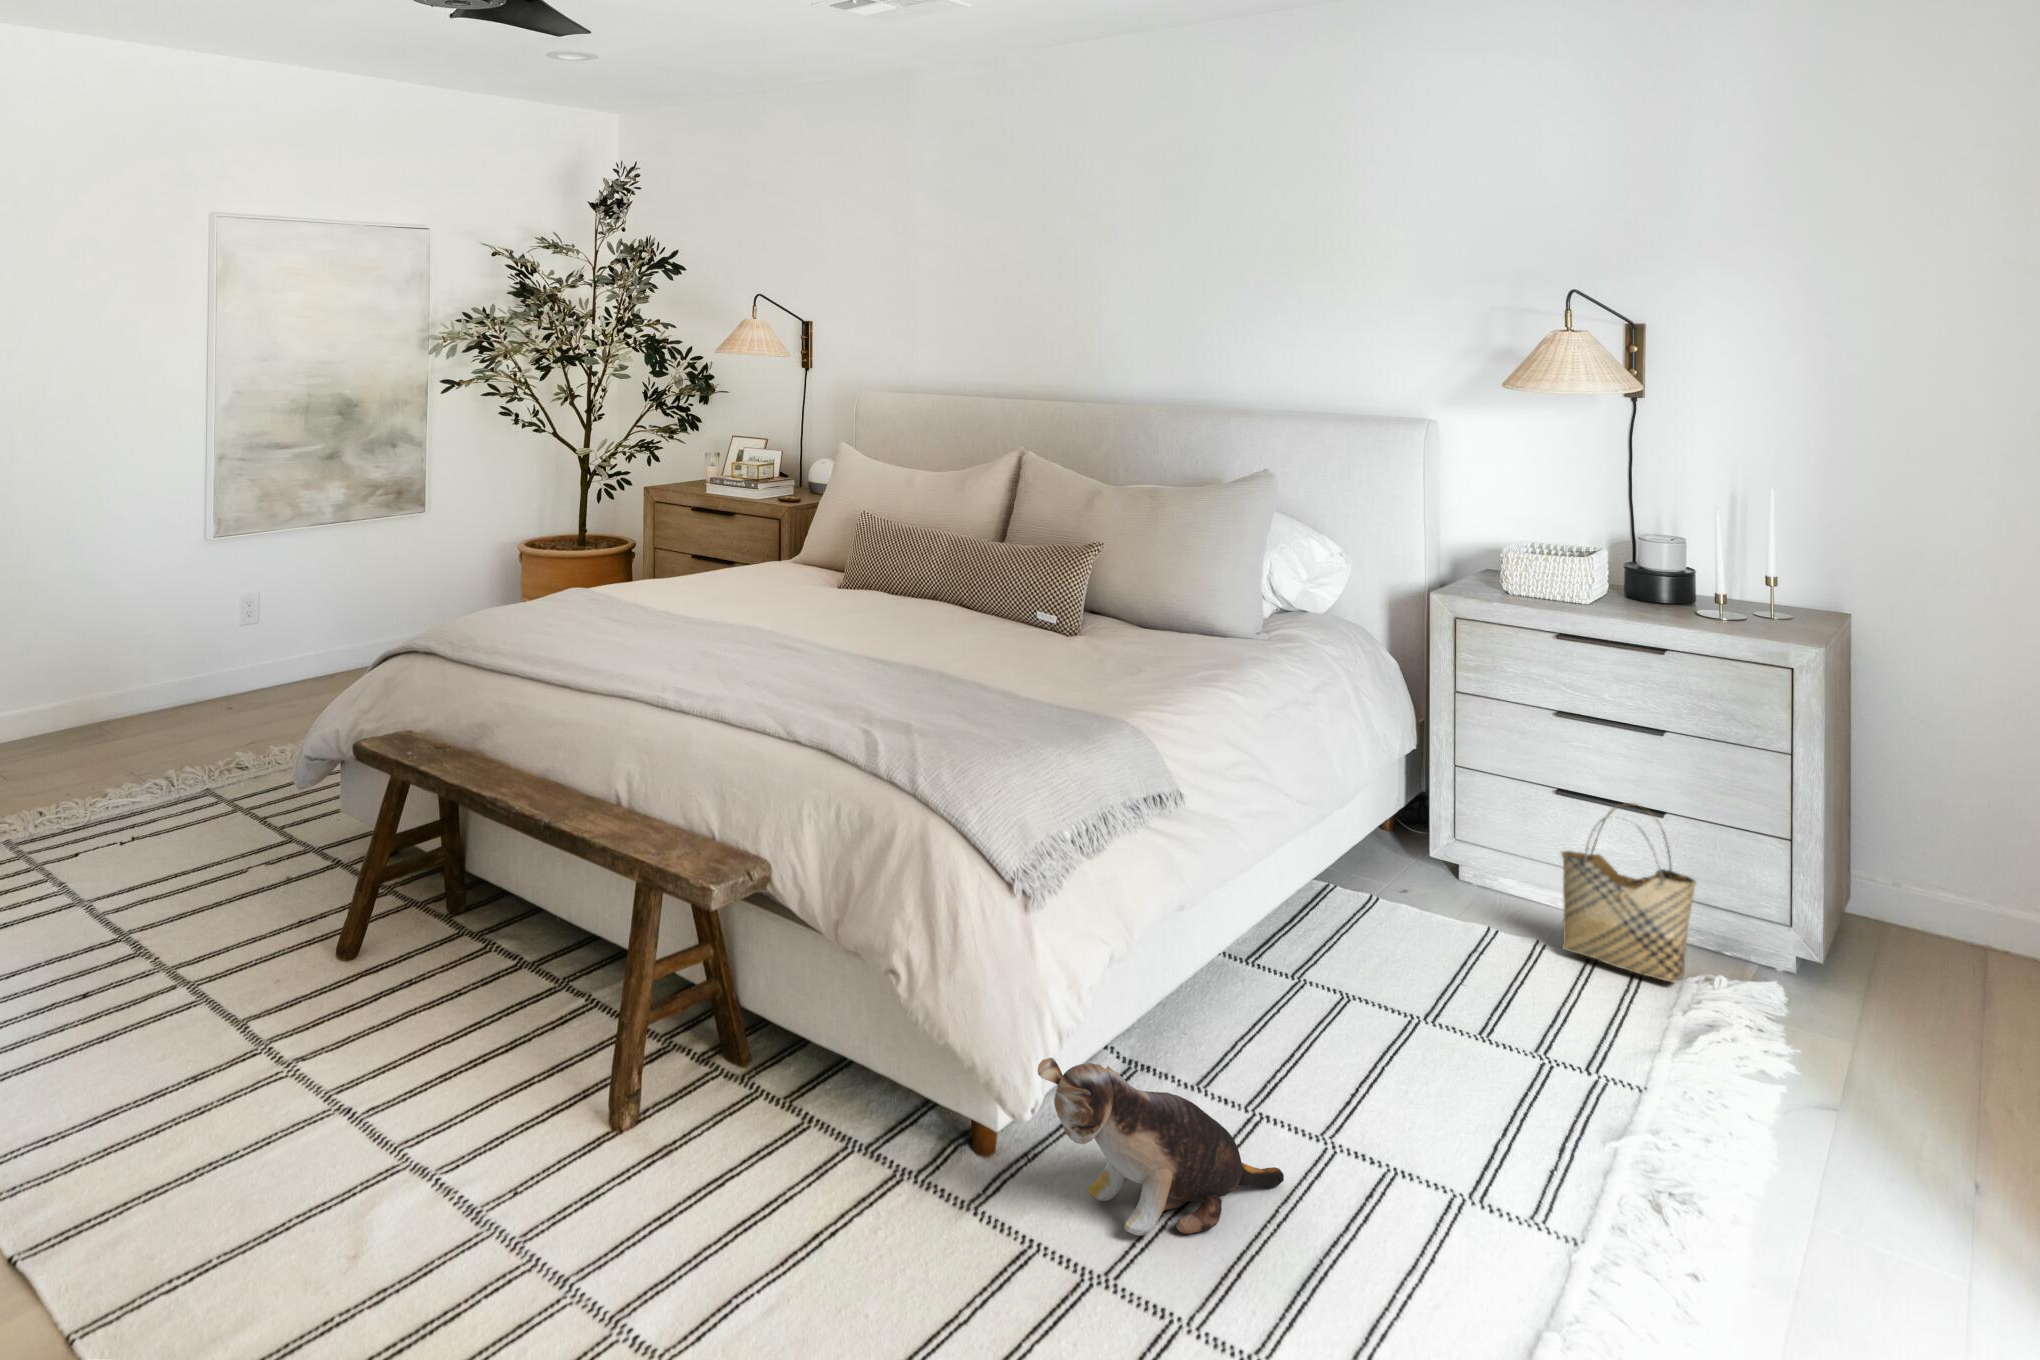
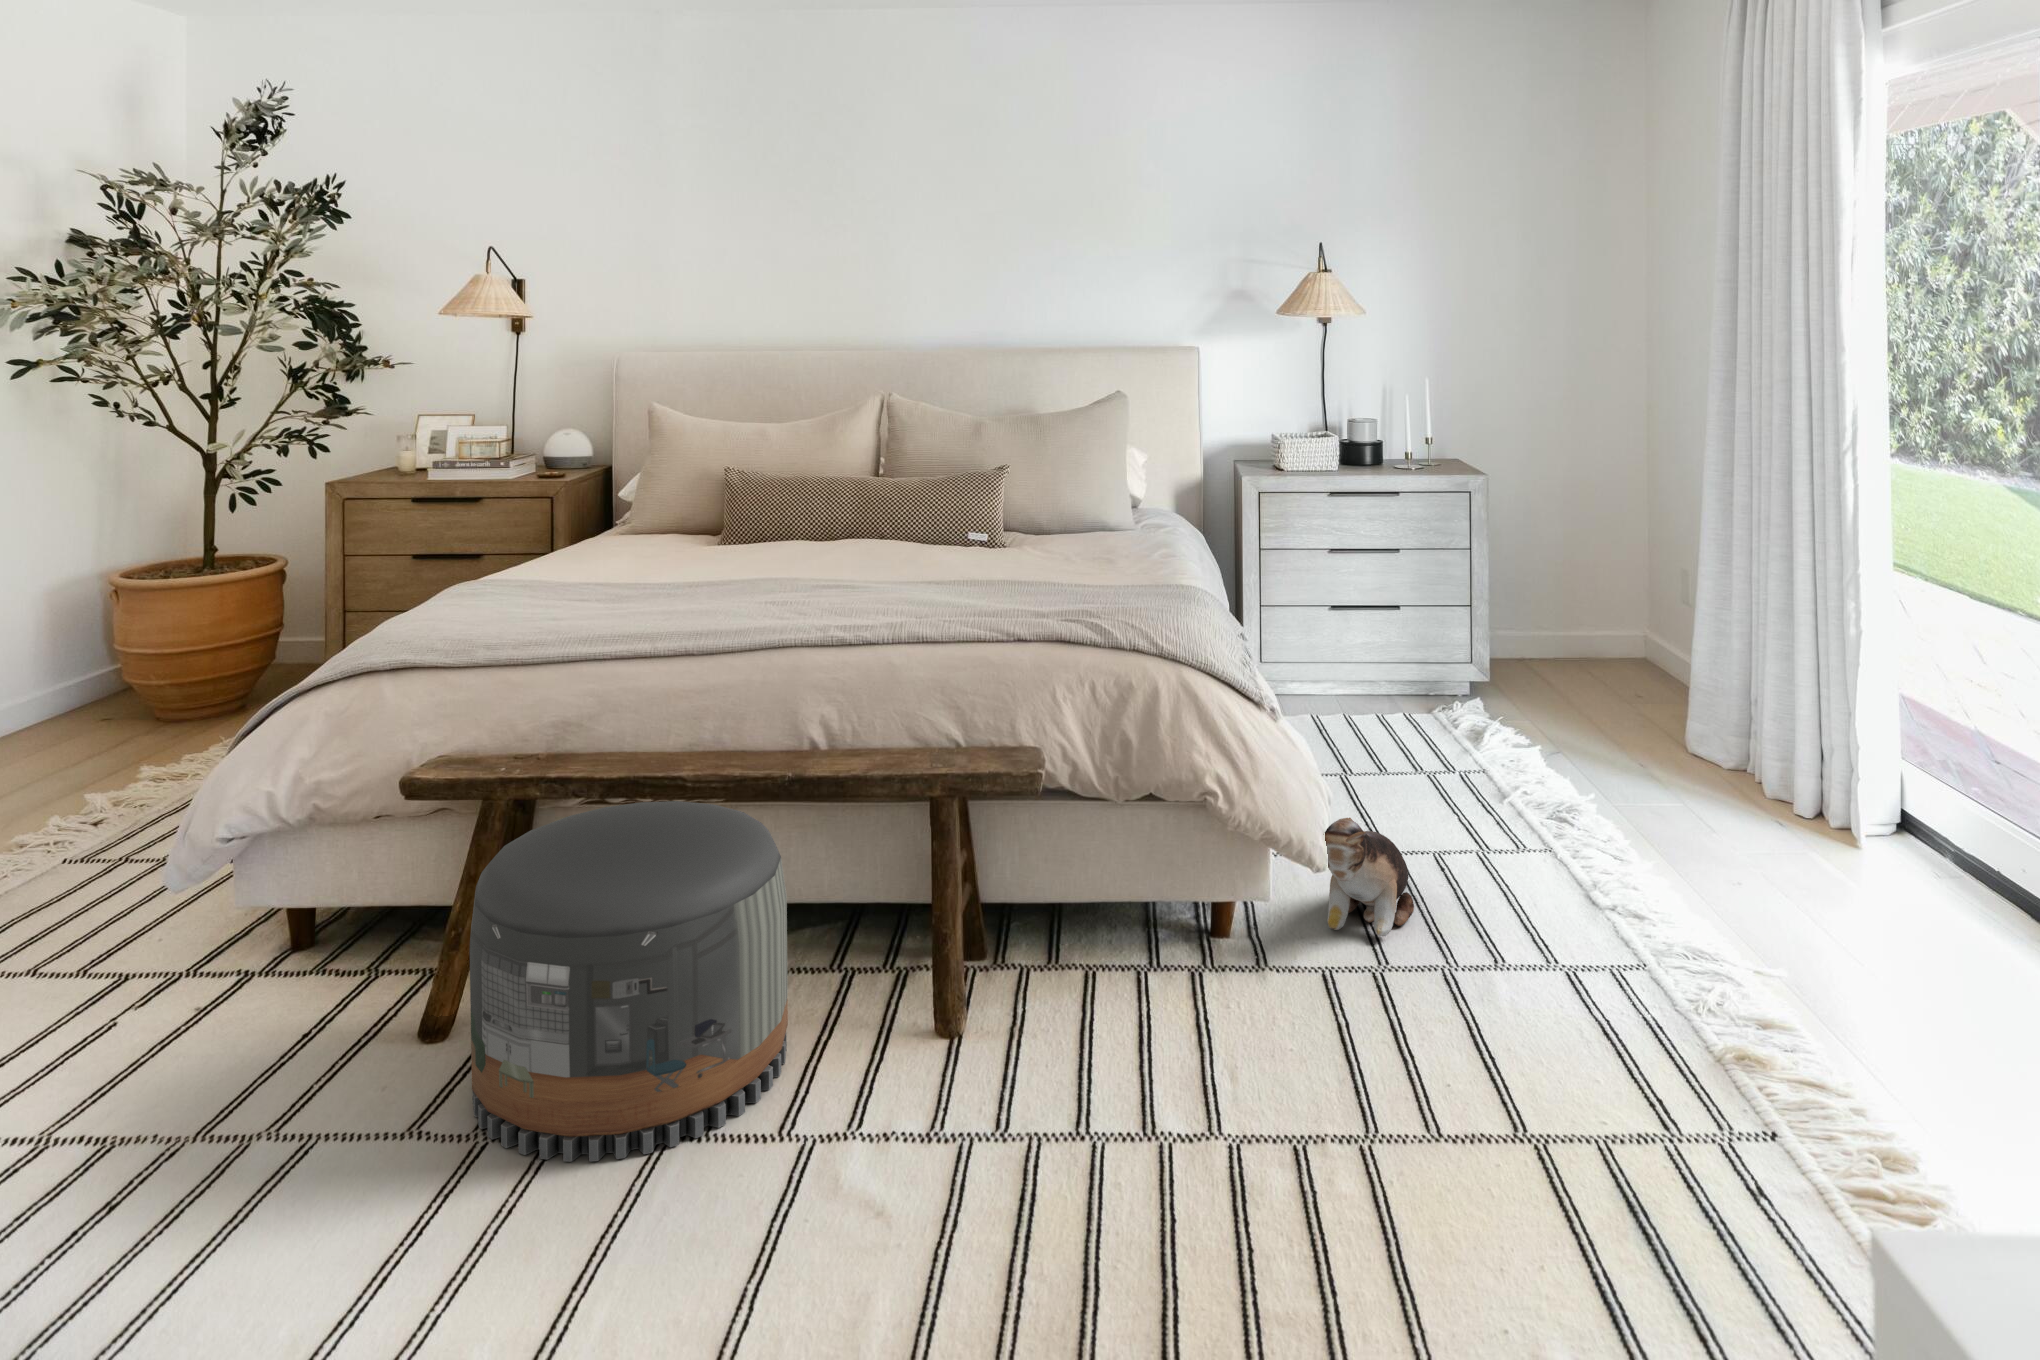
woven basket: present [1560,803,1696,983] -> none [1353,601,1433,715]
pouf: none [272,809,535,1110] -> present [470,801,788,1161]

